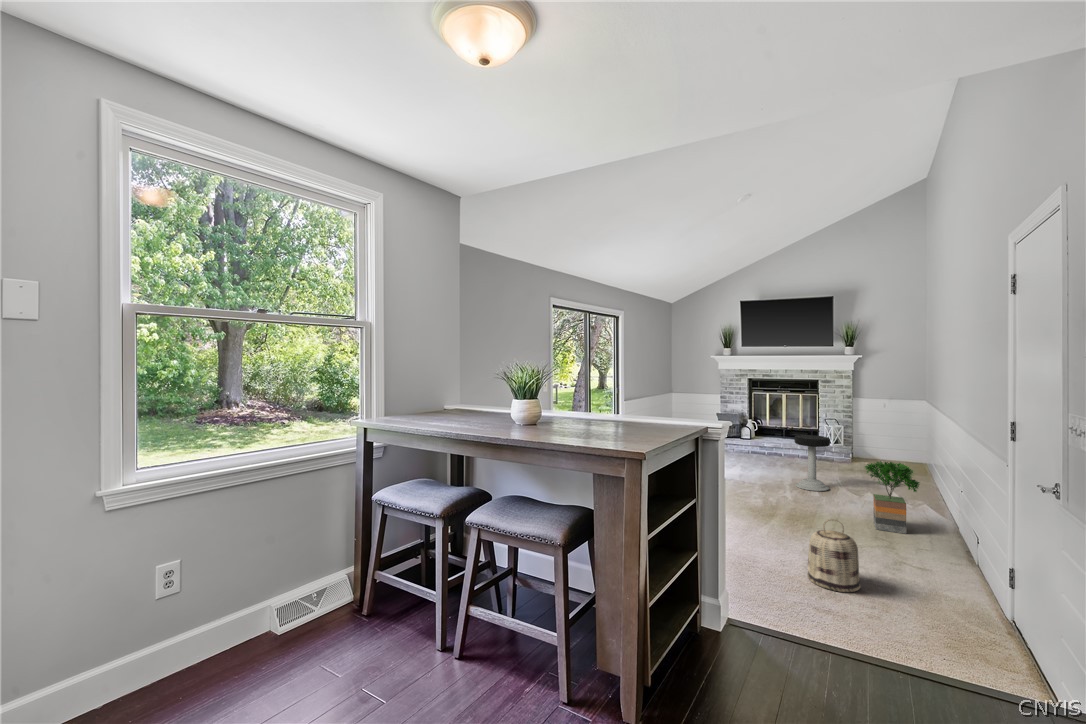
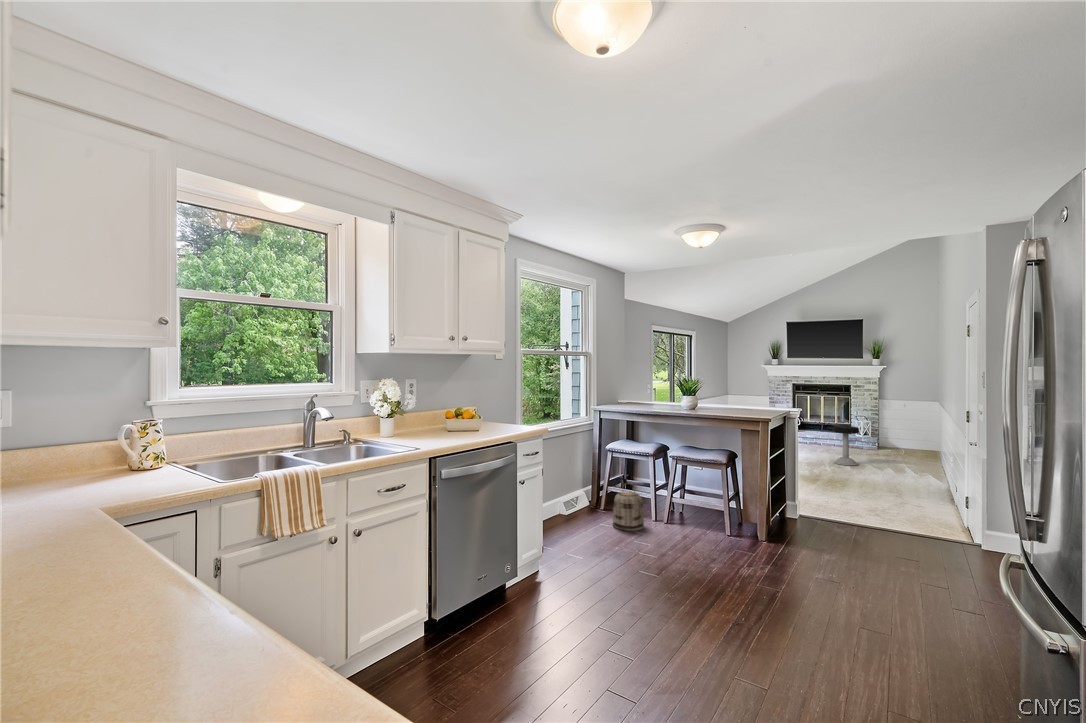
potted tree: present [865,461,920,534] -> none [880,439,917,486]
basket: present [807,520,861,592] -> present [613,491,644,531]

